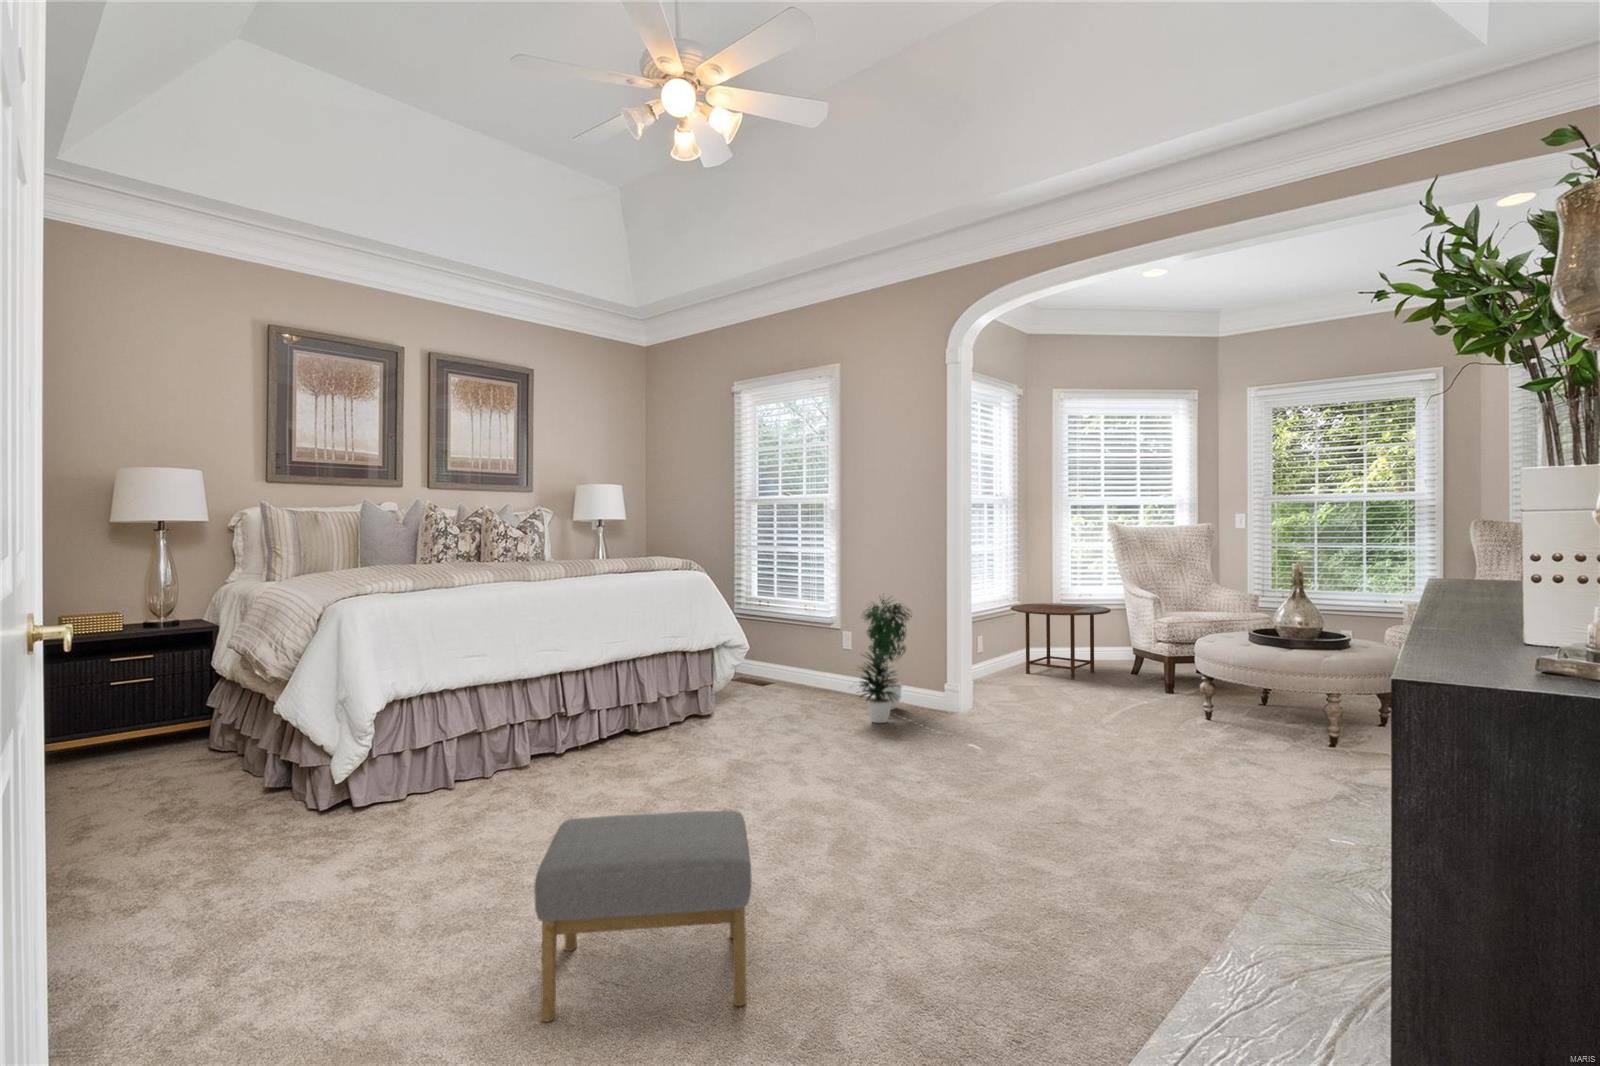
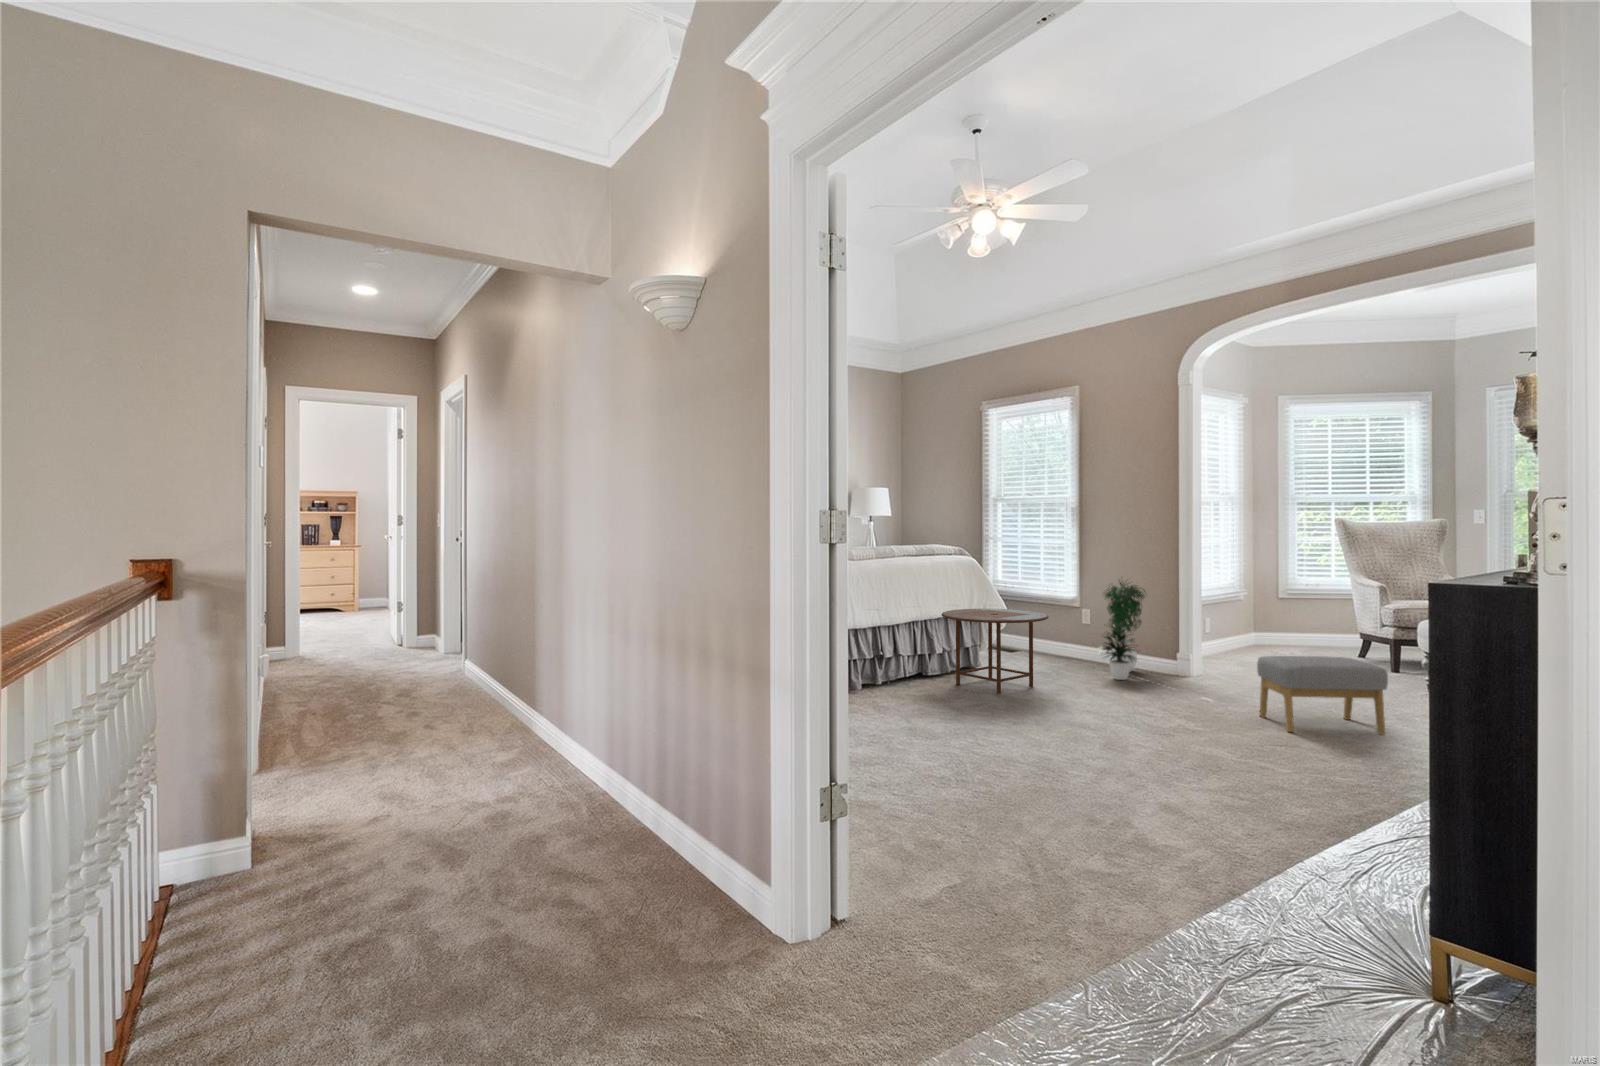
side table: present [1011,603,1111,679] -> present [942,609,1048,693]
footstool: present [534,811,751,1022] -> present [1257,656,1388,735]

